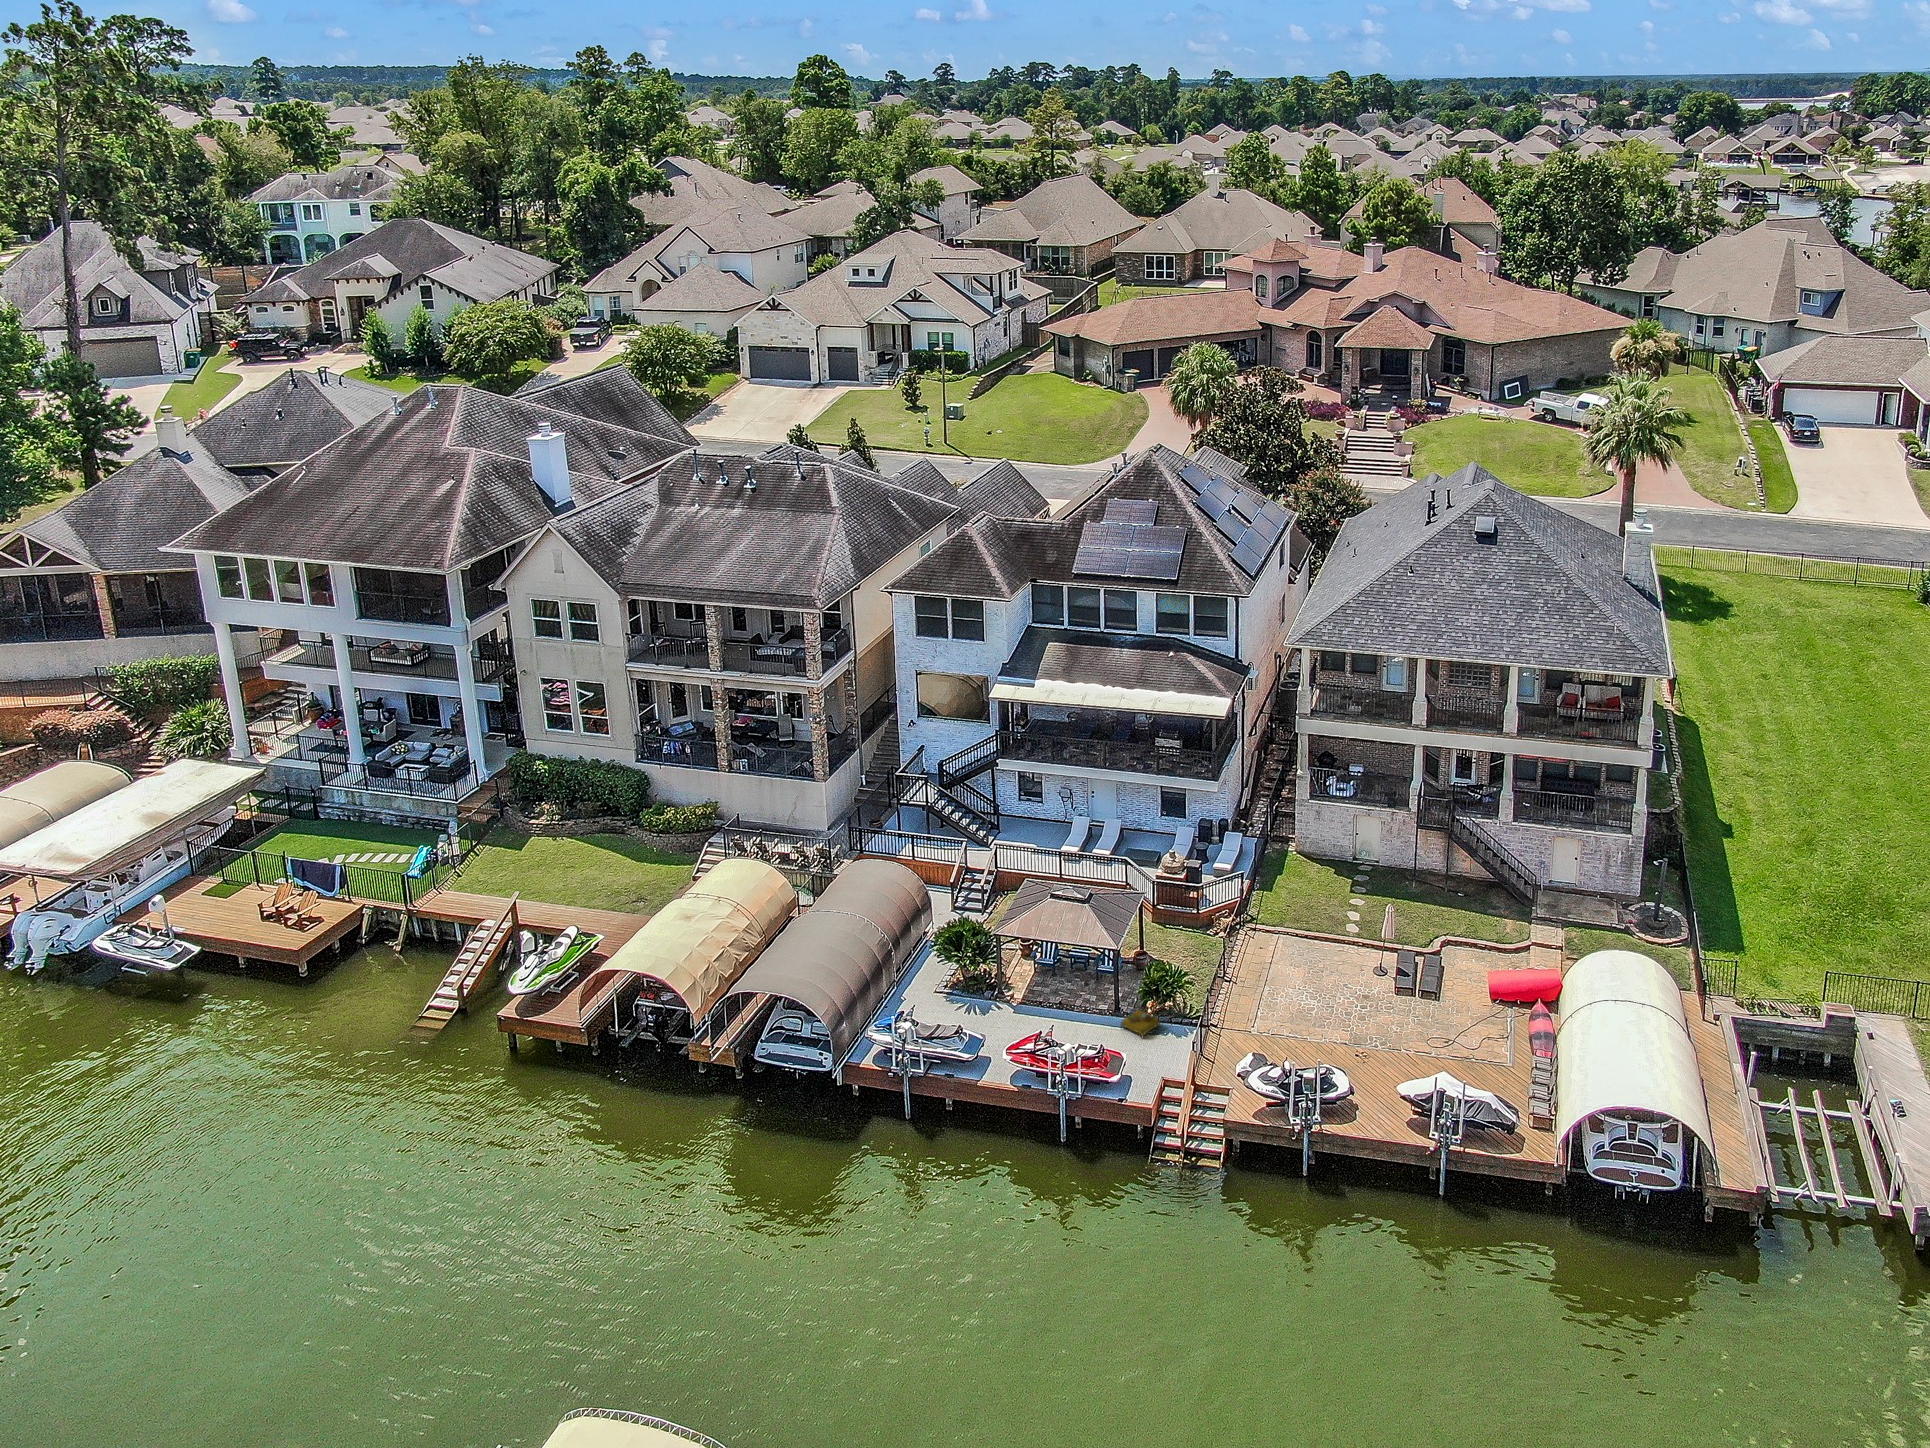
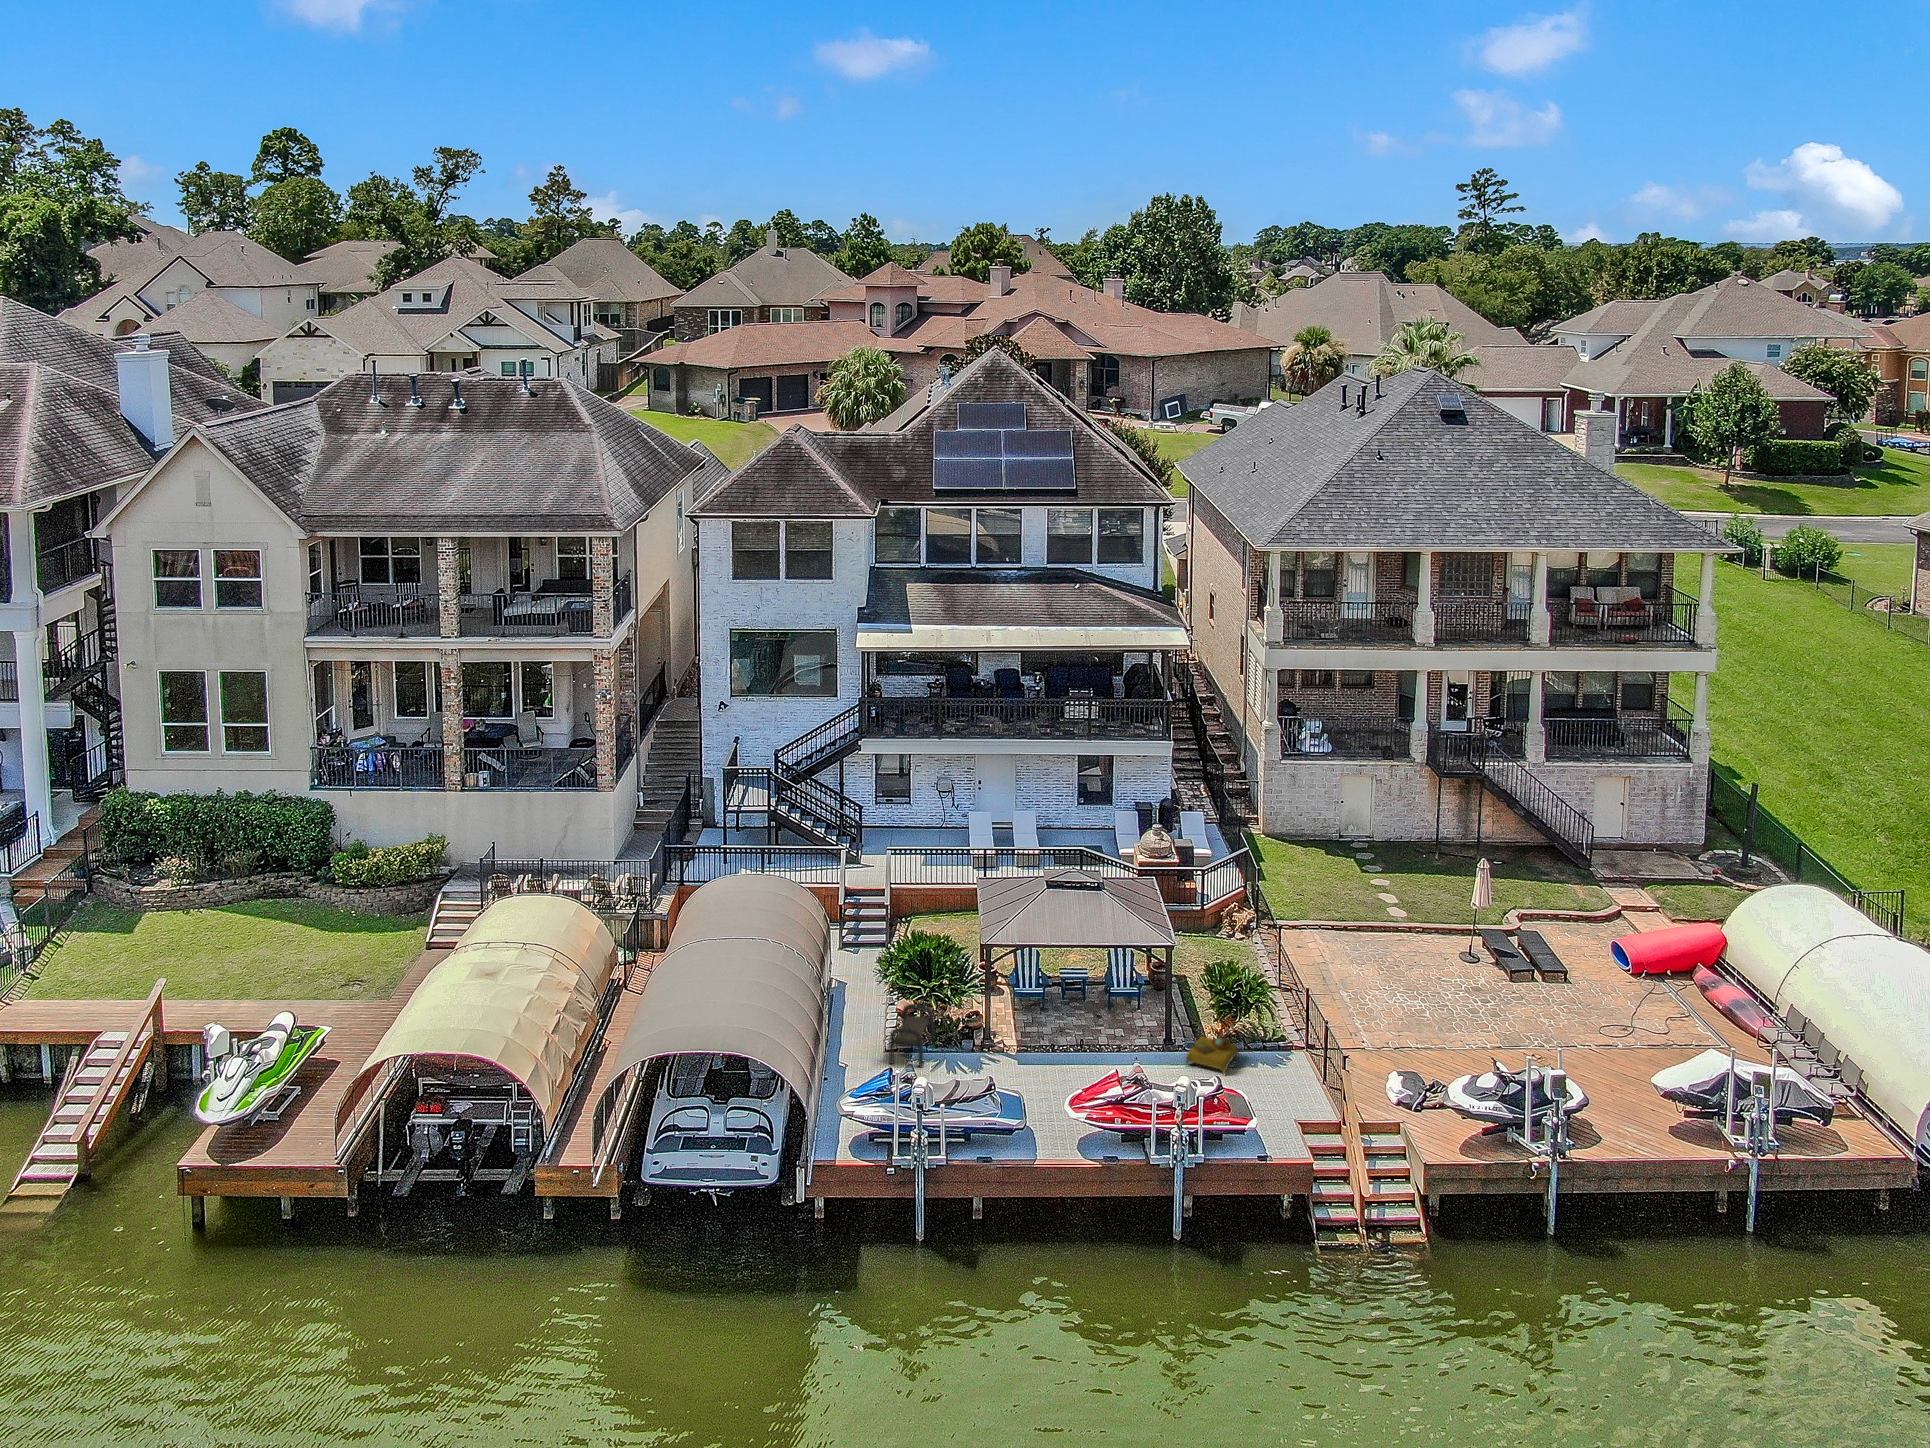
bench: none [931,964,968,1007] -> present [889,1004,935,1068]

